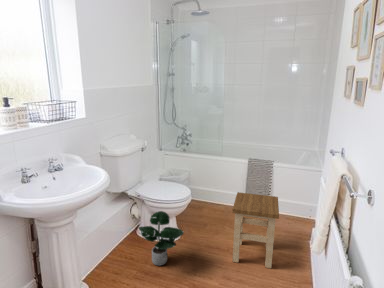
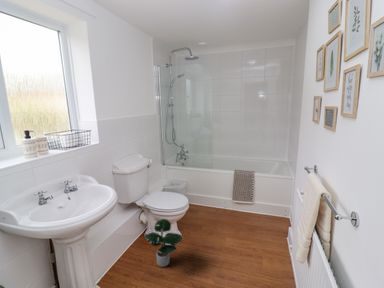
stool: present [232,192,279,268] -> none [223,200,262,266]

